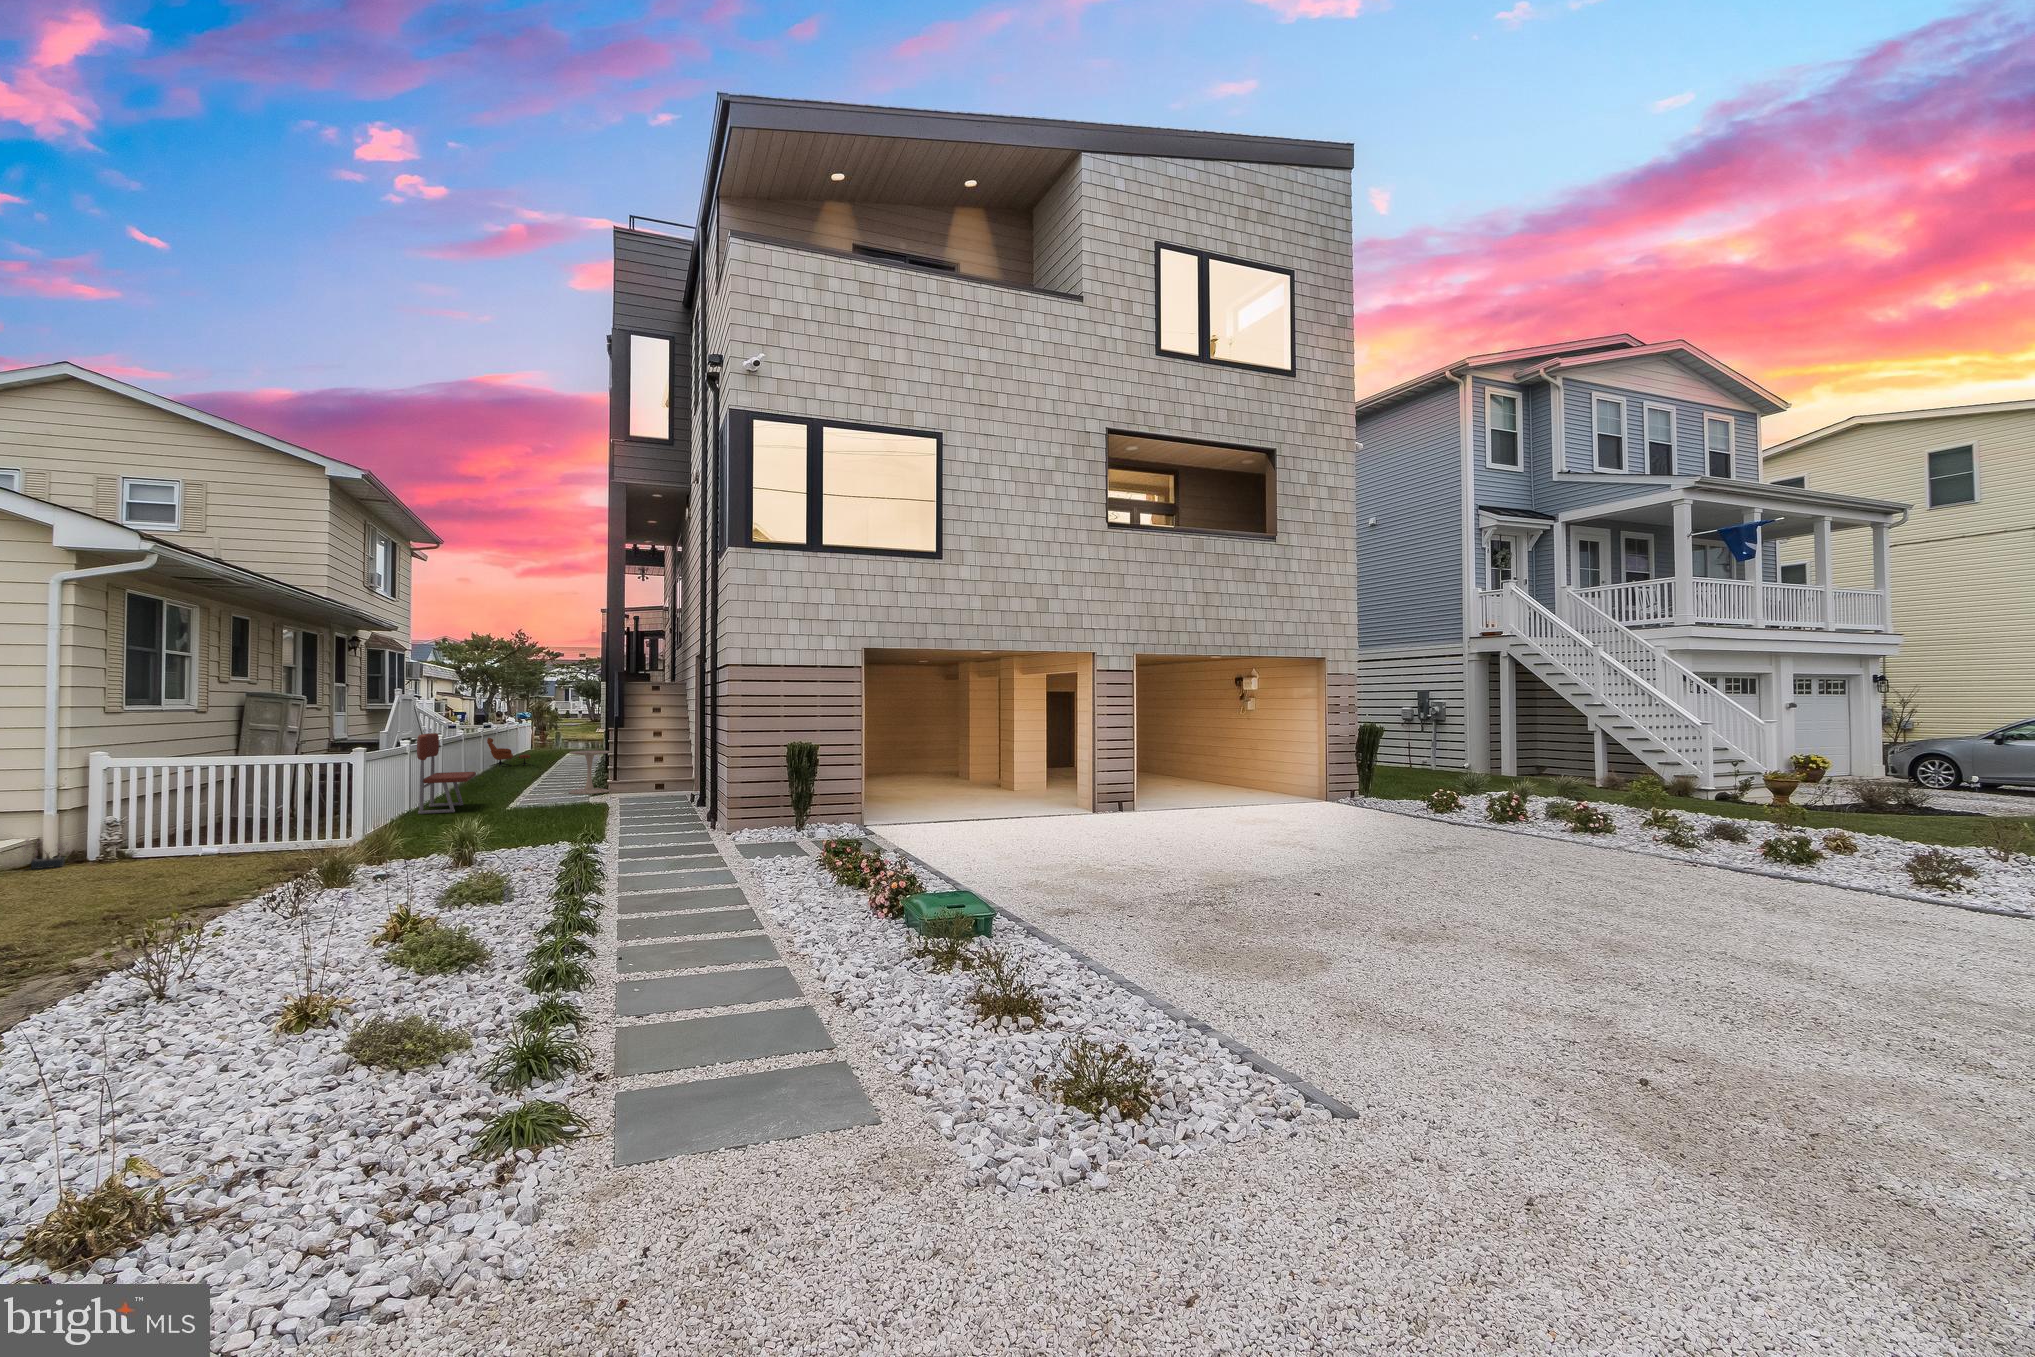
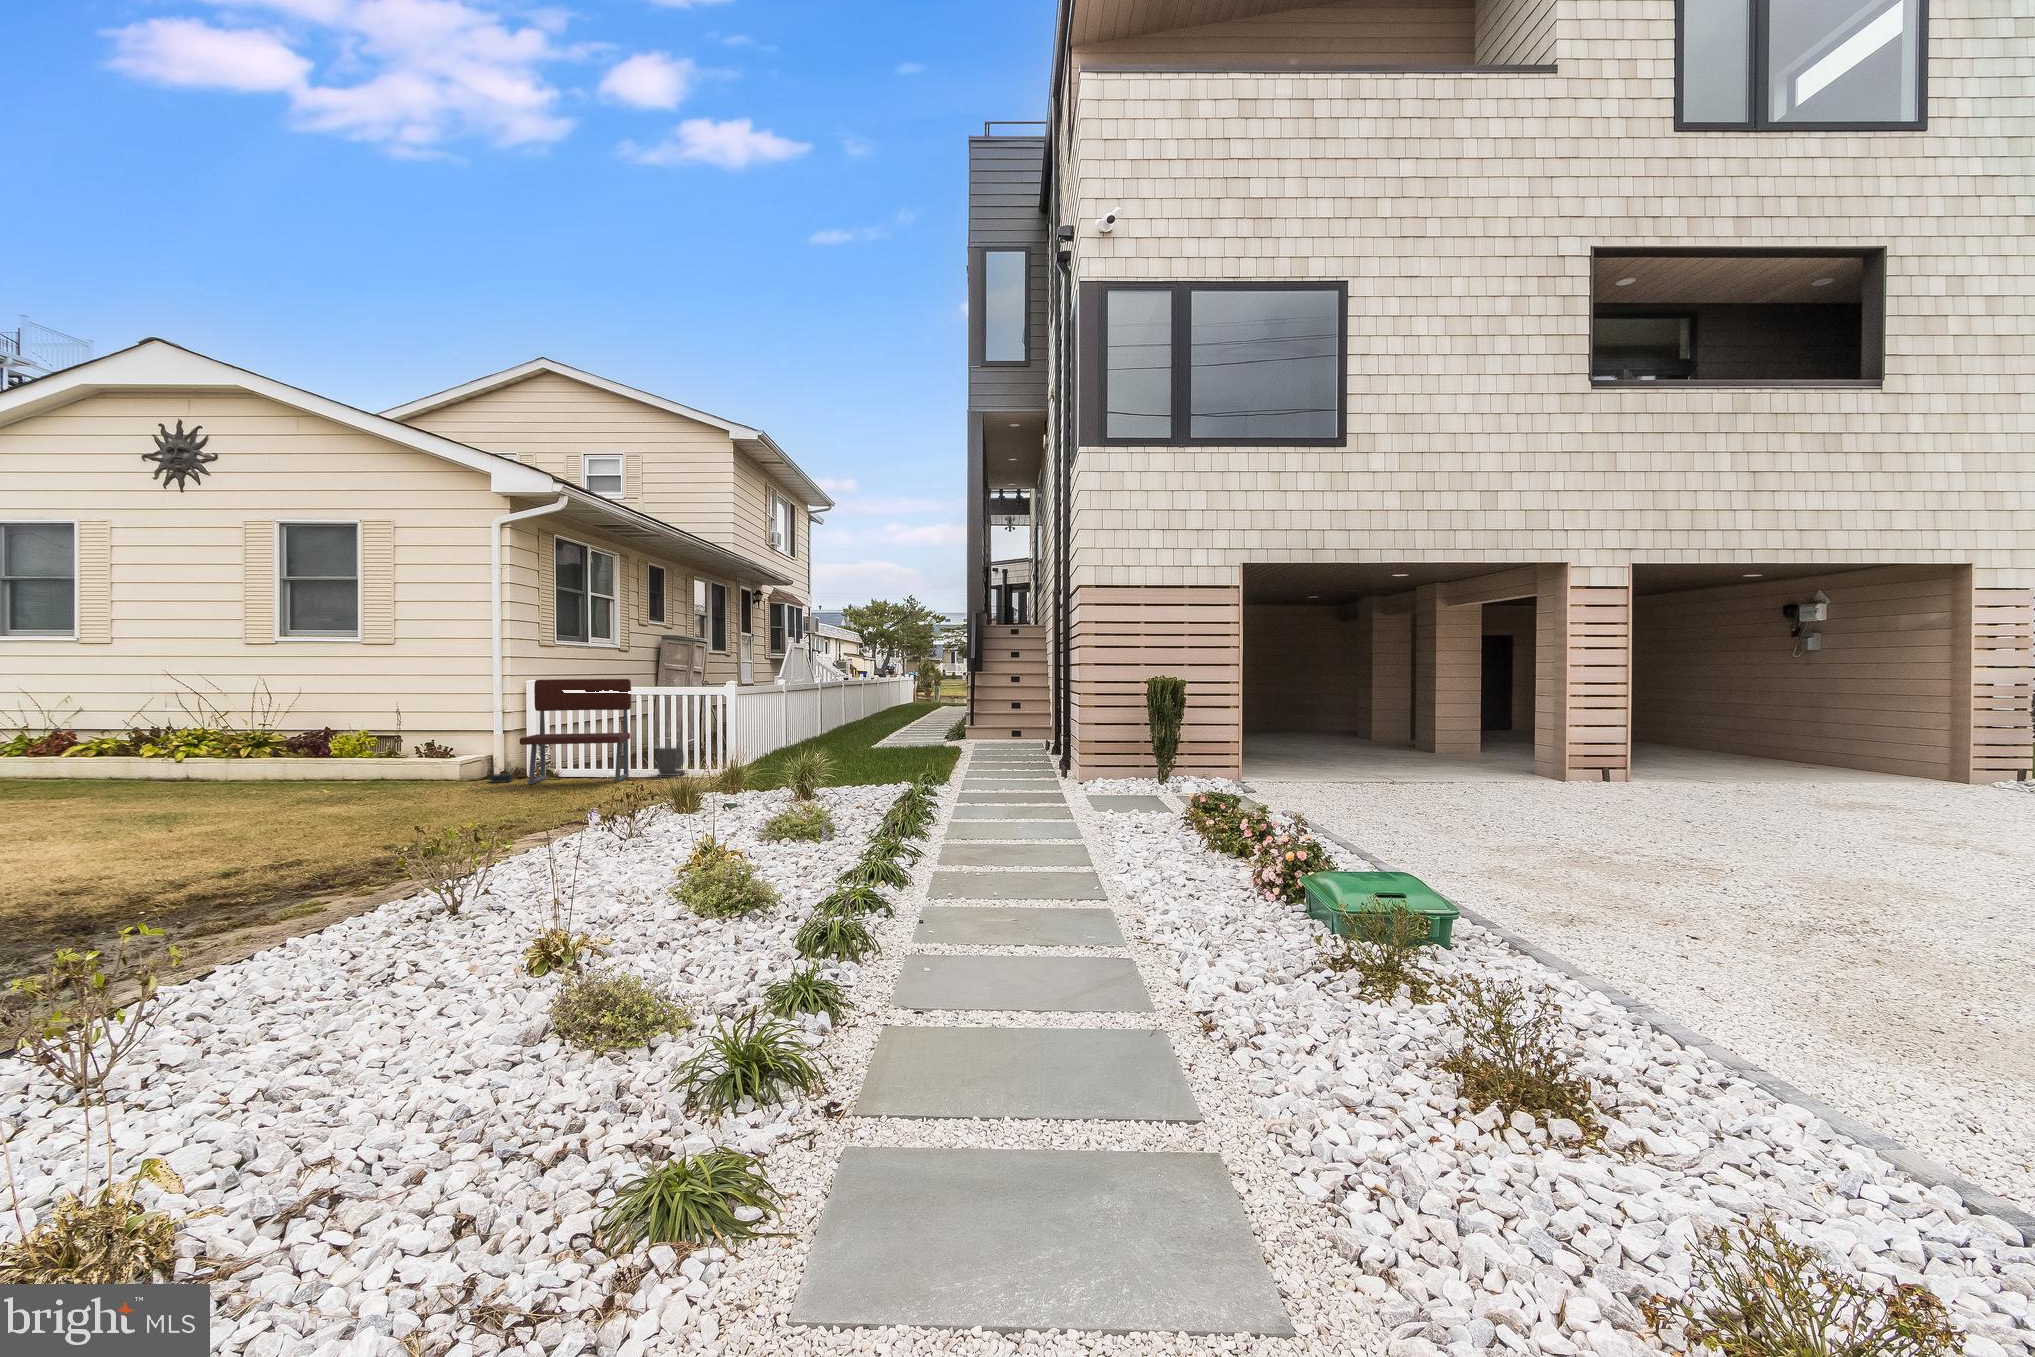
bench: present [417,733,476,814] -> present [520,679,631,785]
lounge chair: present [487,738,531,767] -> none [869,689,909,717]
pedestal table: present [569,750,610,794] -> none [931,697,970,741]
woven basket: none [264,815,302,848] -> present [657,747,685,776]

